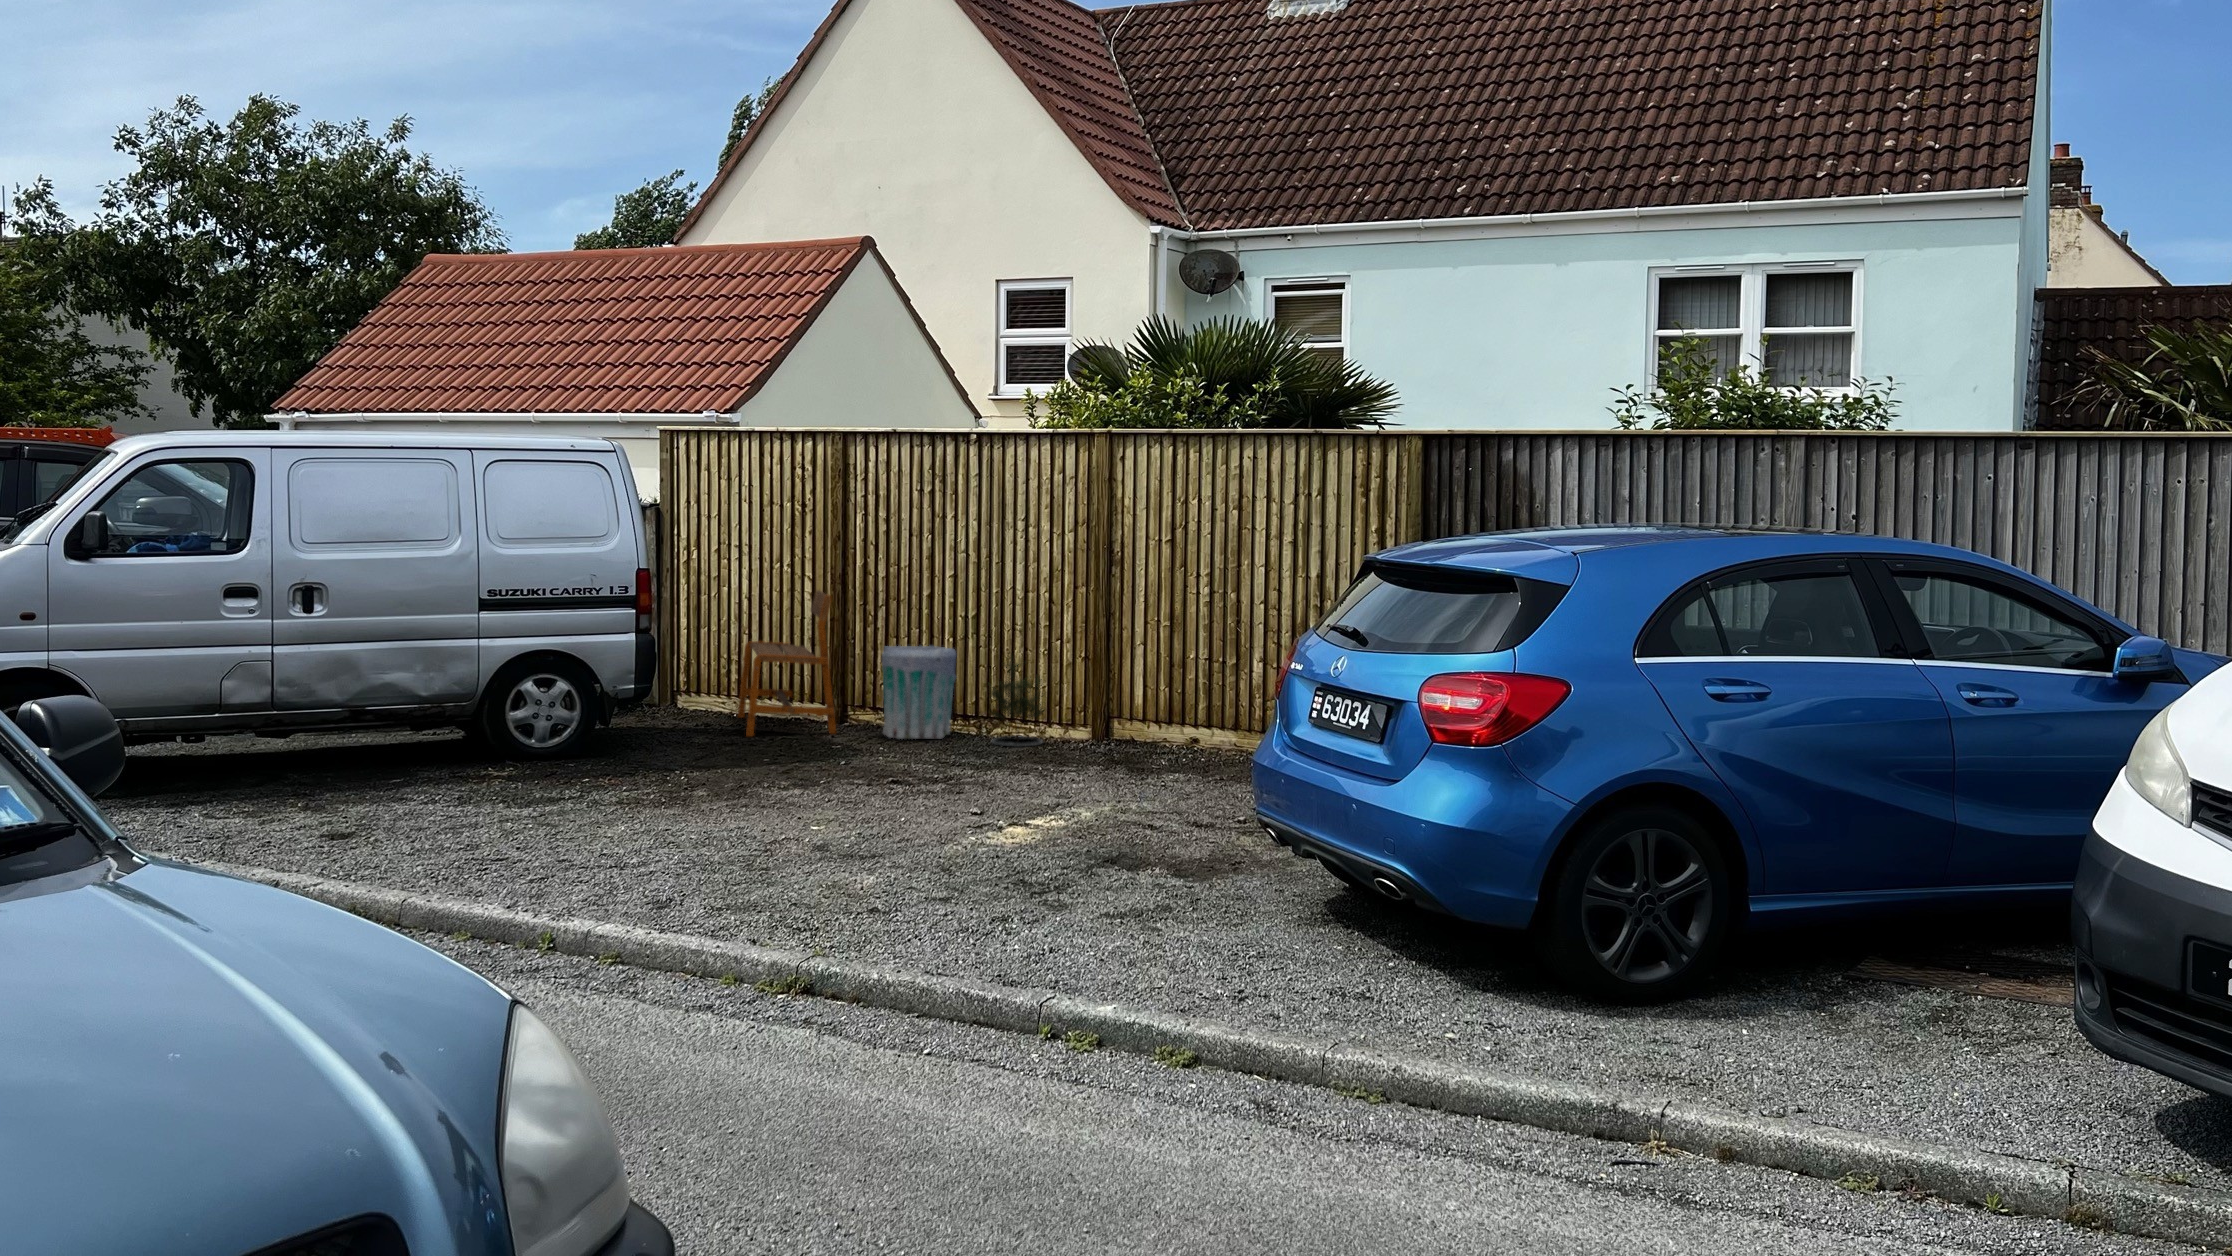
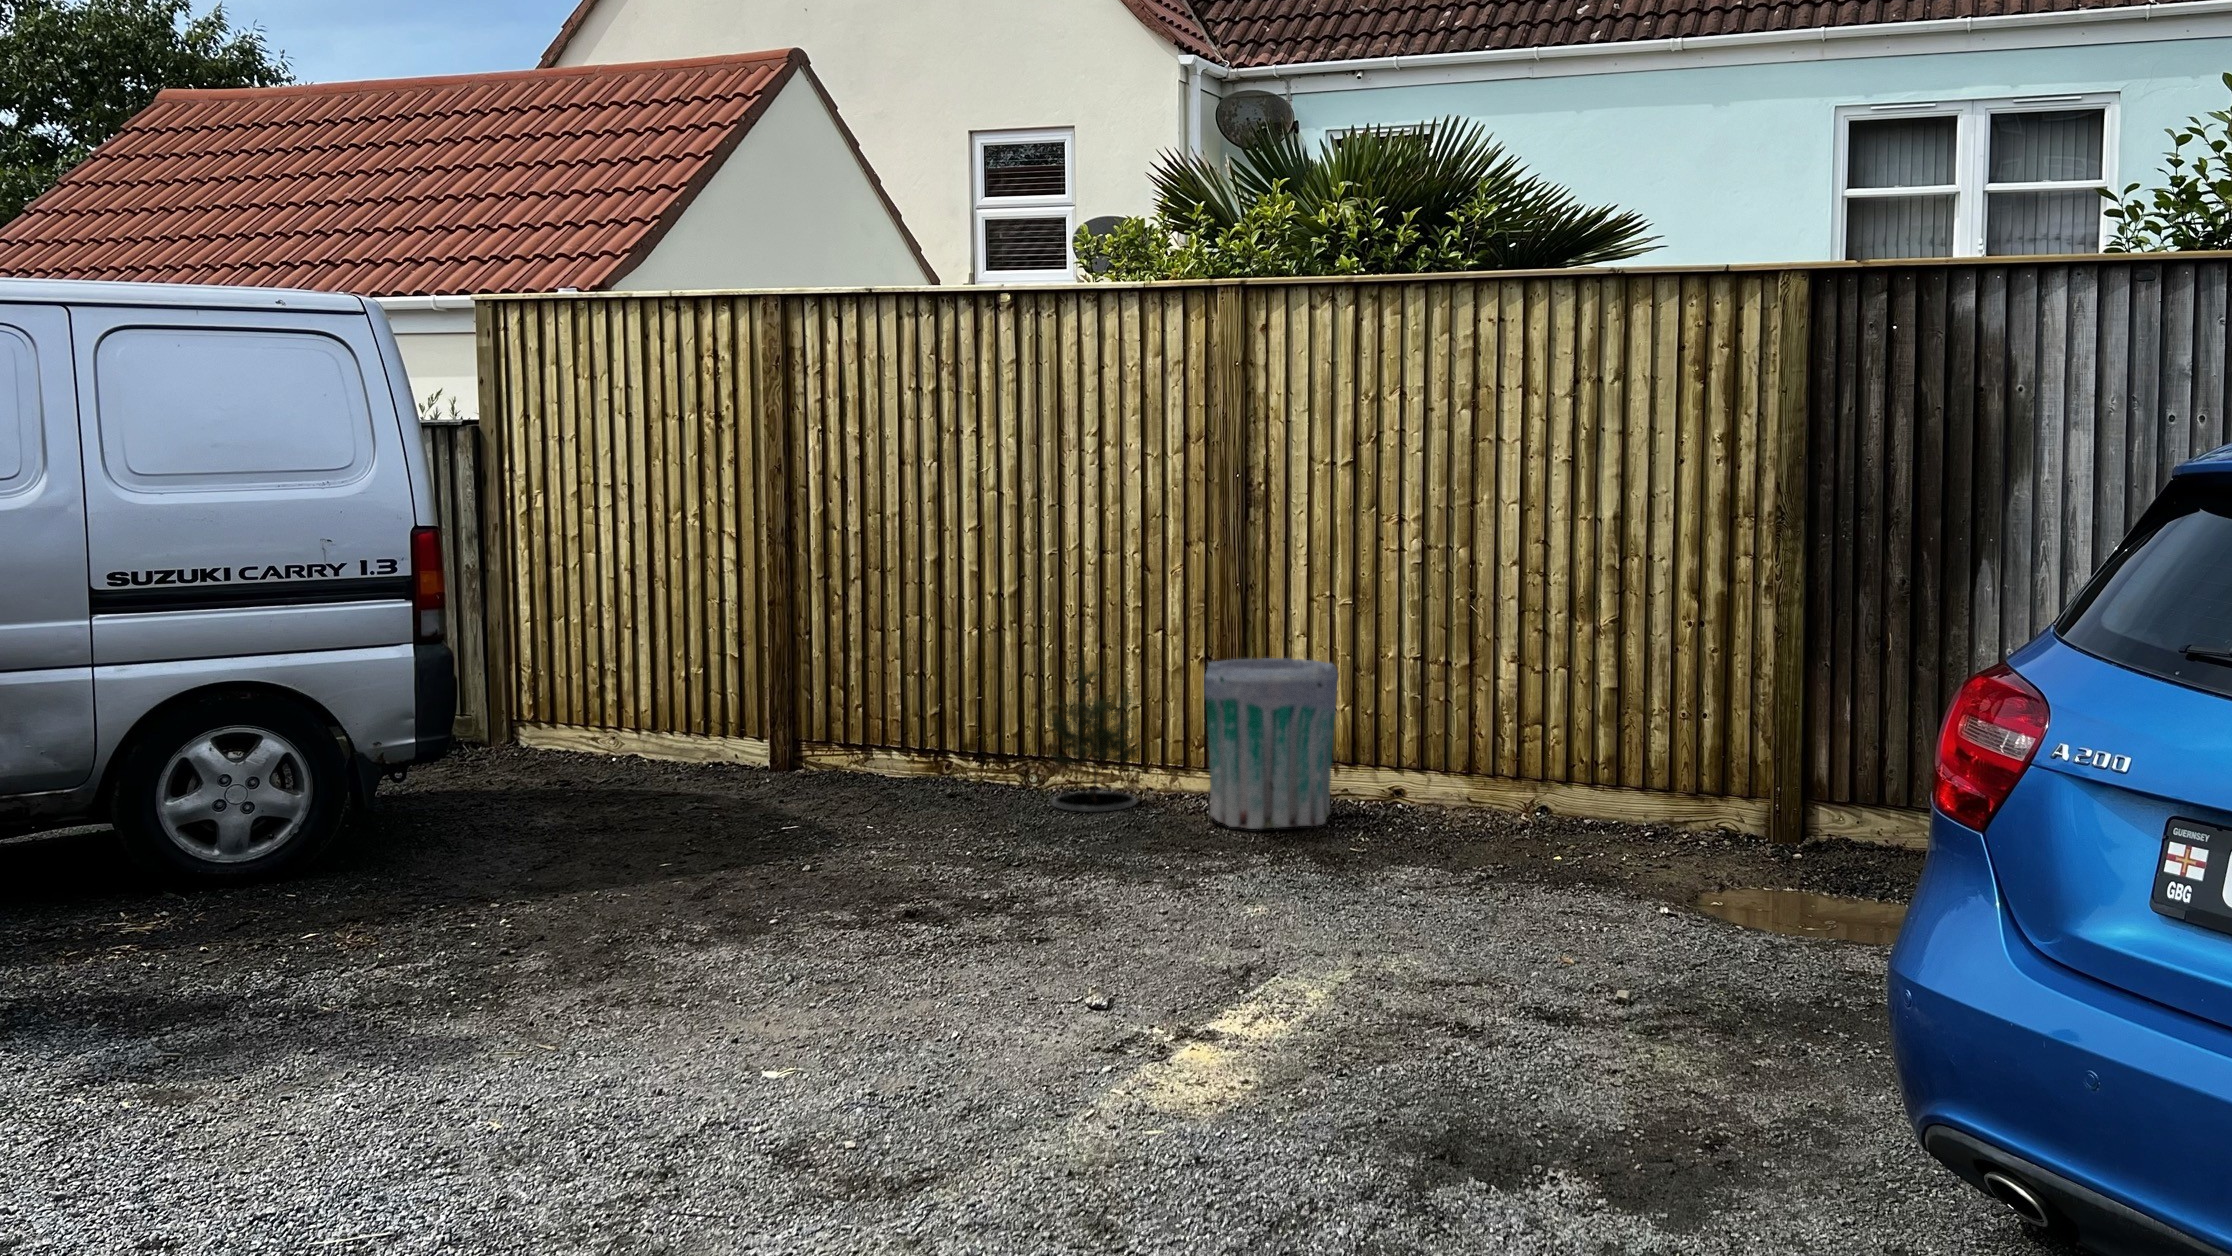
bench: present [738,590,836,736] -> none [616,549,785,806]
trash can: present [882,646,956,739] -> present [1204,658,1338,829]

